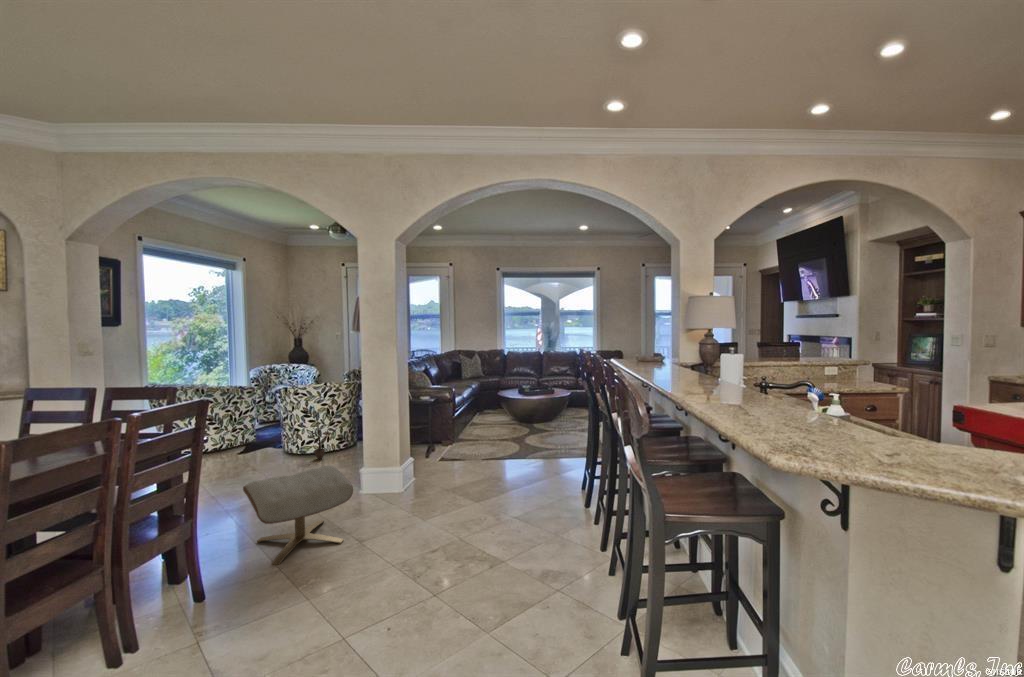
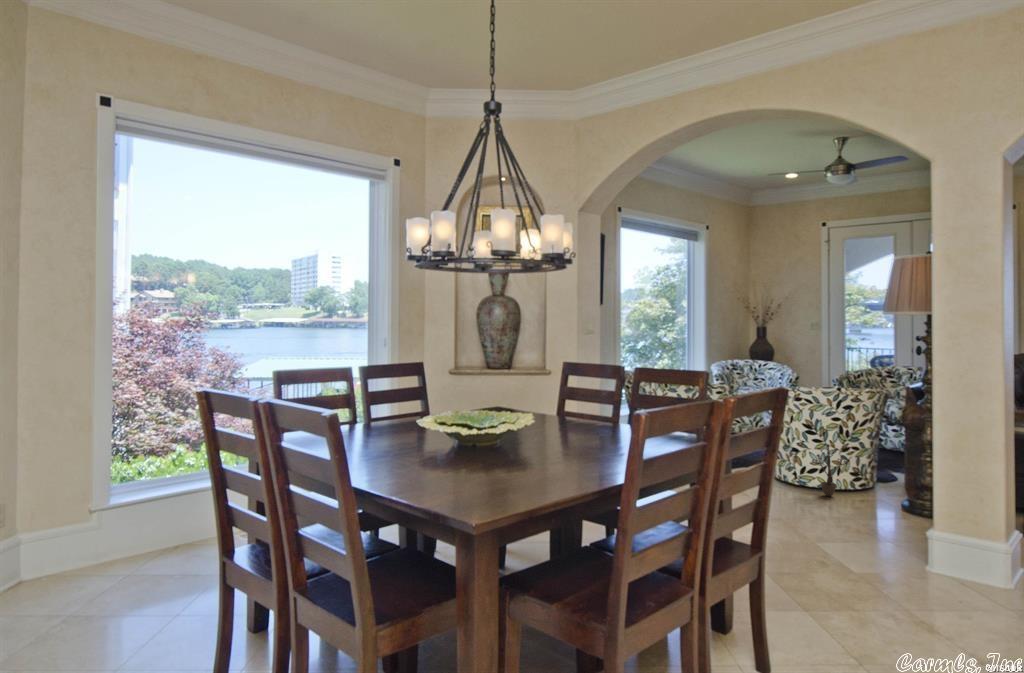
ottoman: present [243,465,353,565] -> none [789,509,968,639]

